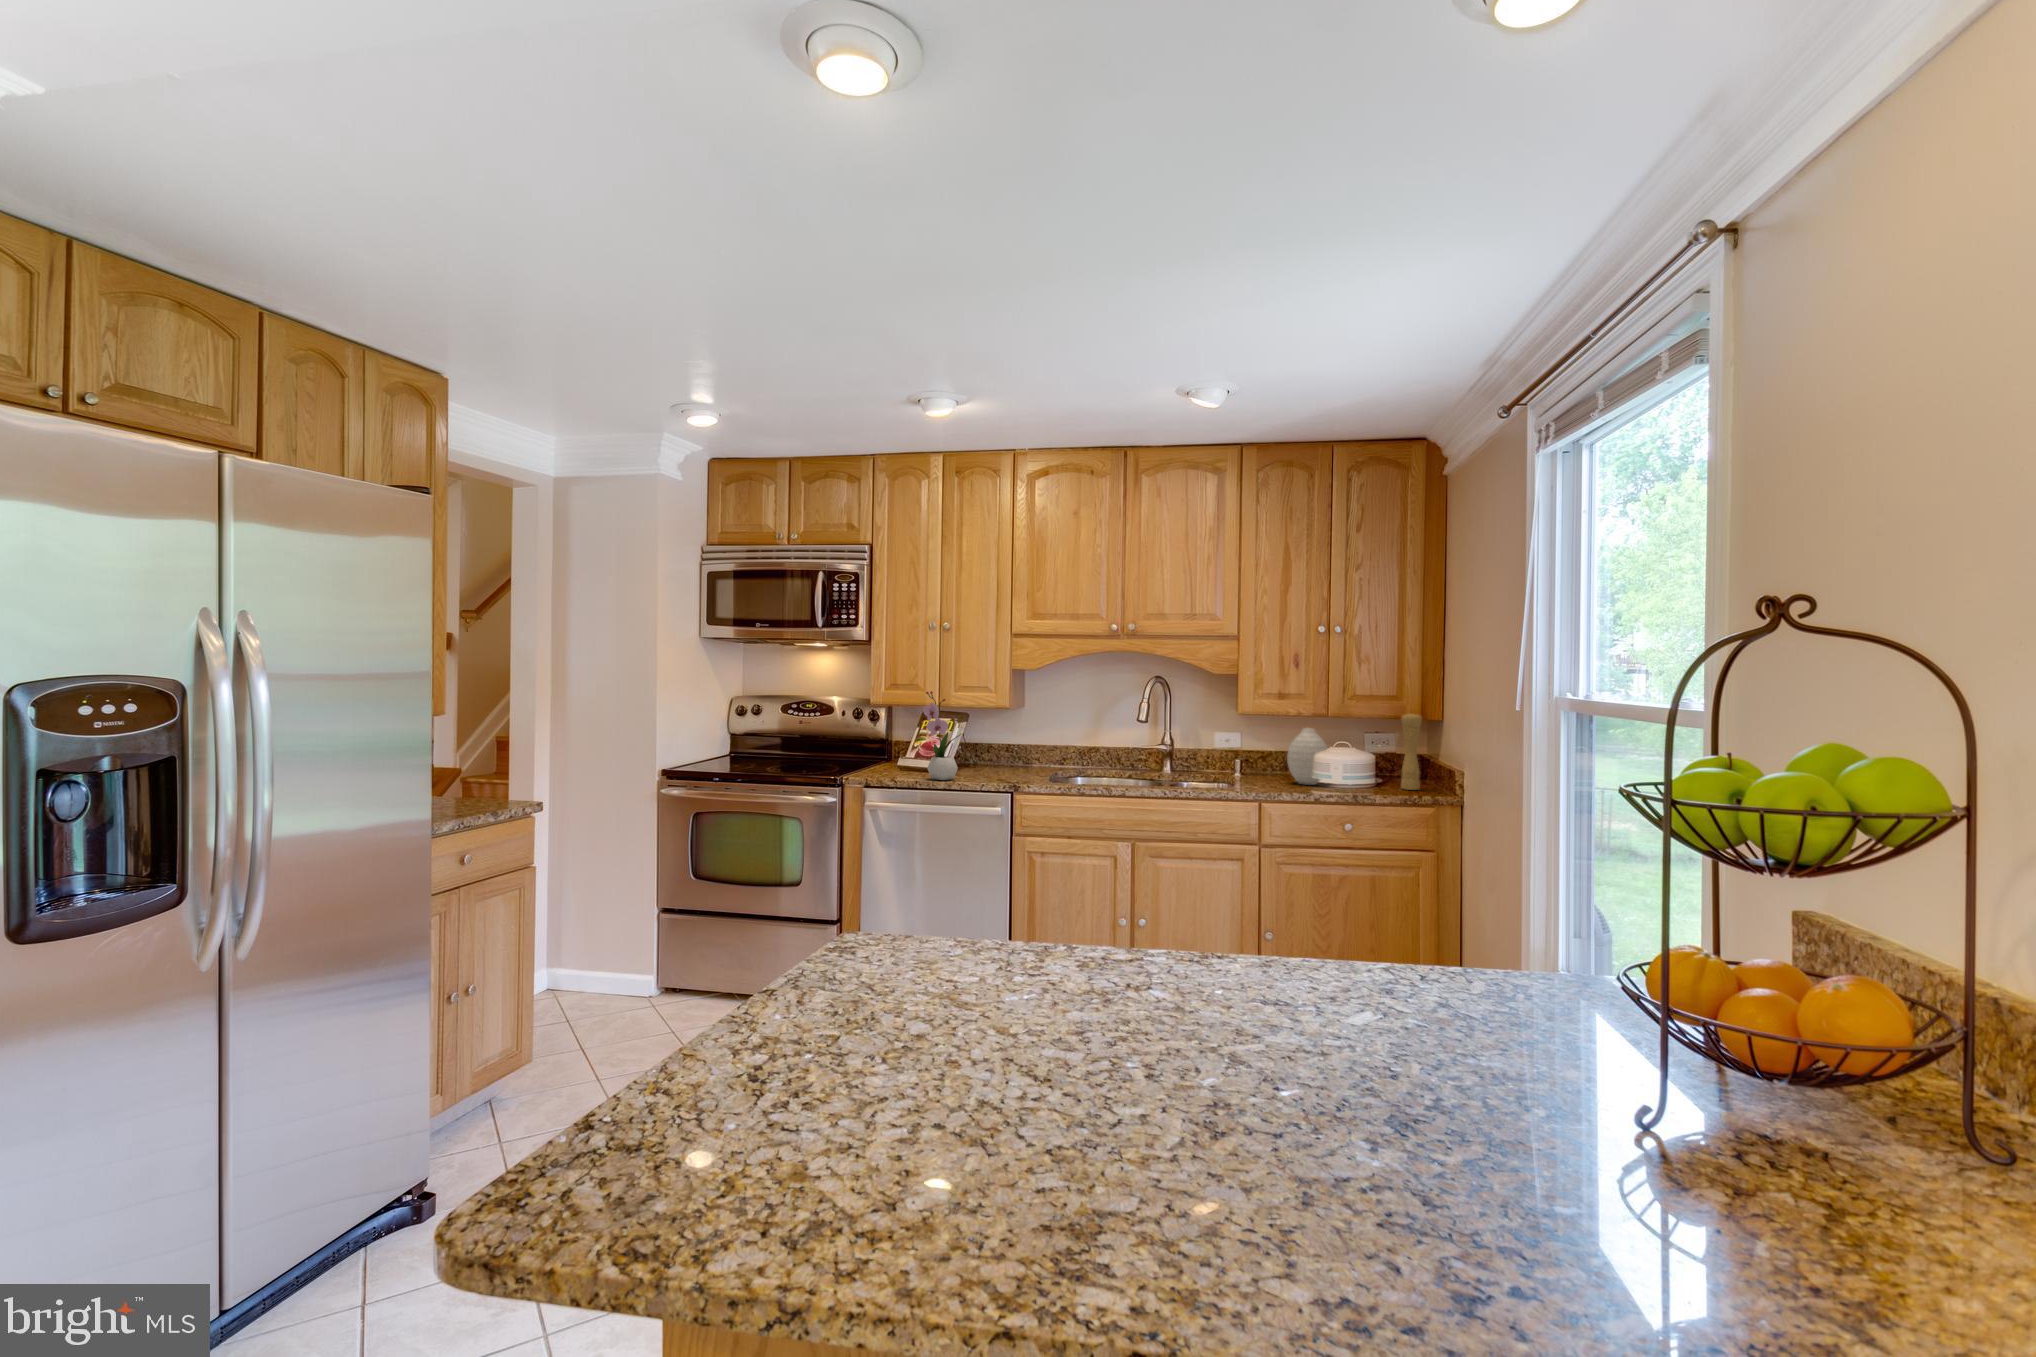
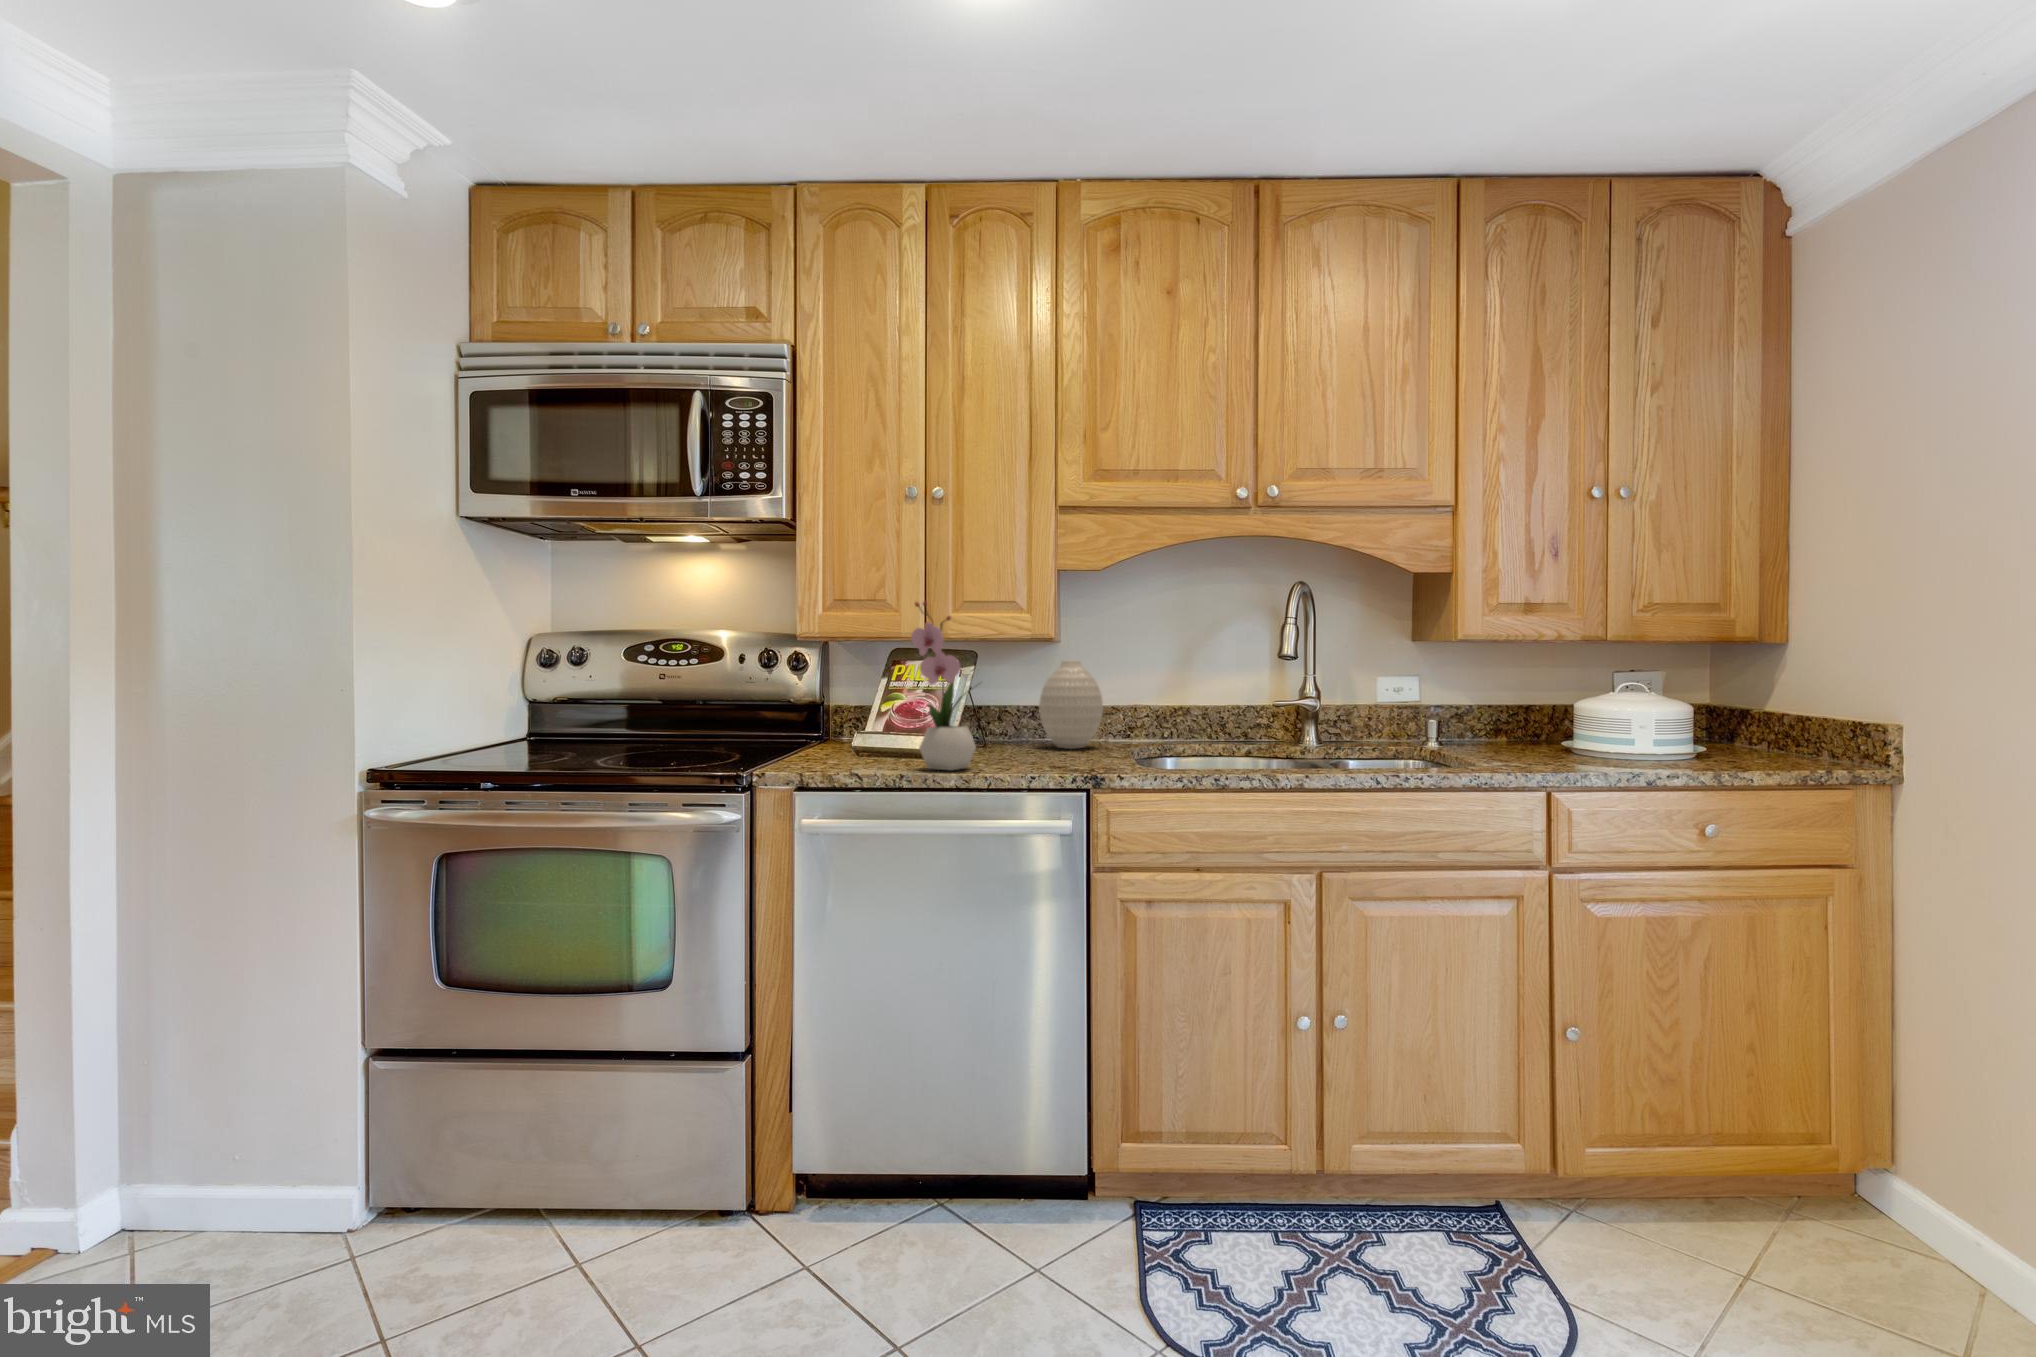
pepper mill: present [1401,714,1422,790] -> none [1728,629,1769,760]
vase: present [1287,728,1327,785] -> present [1039,660,1103,749]

